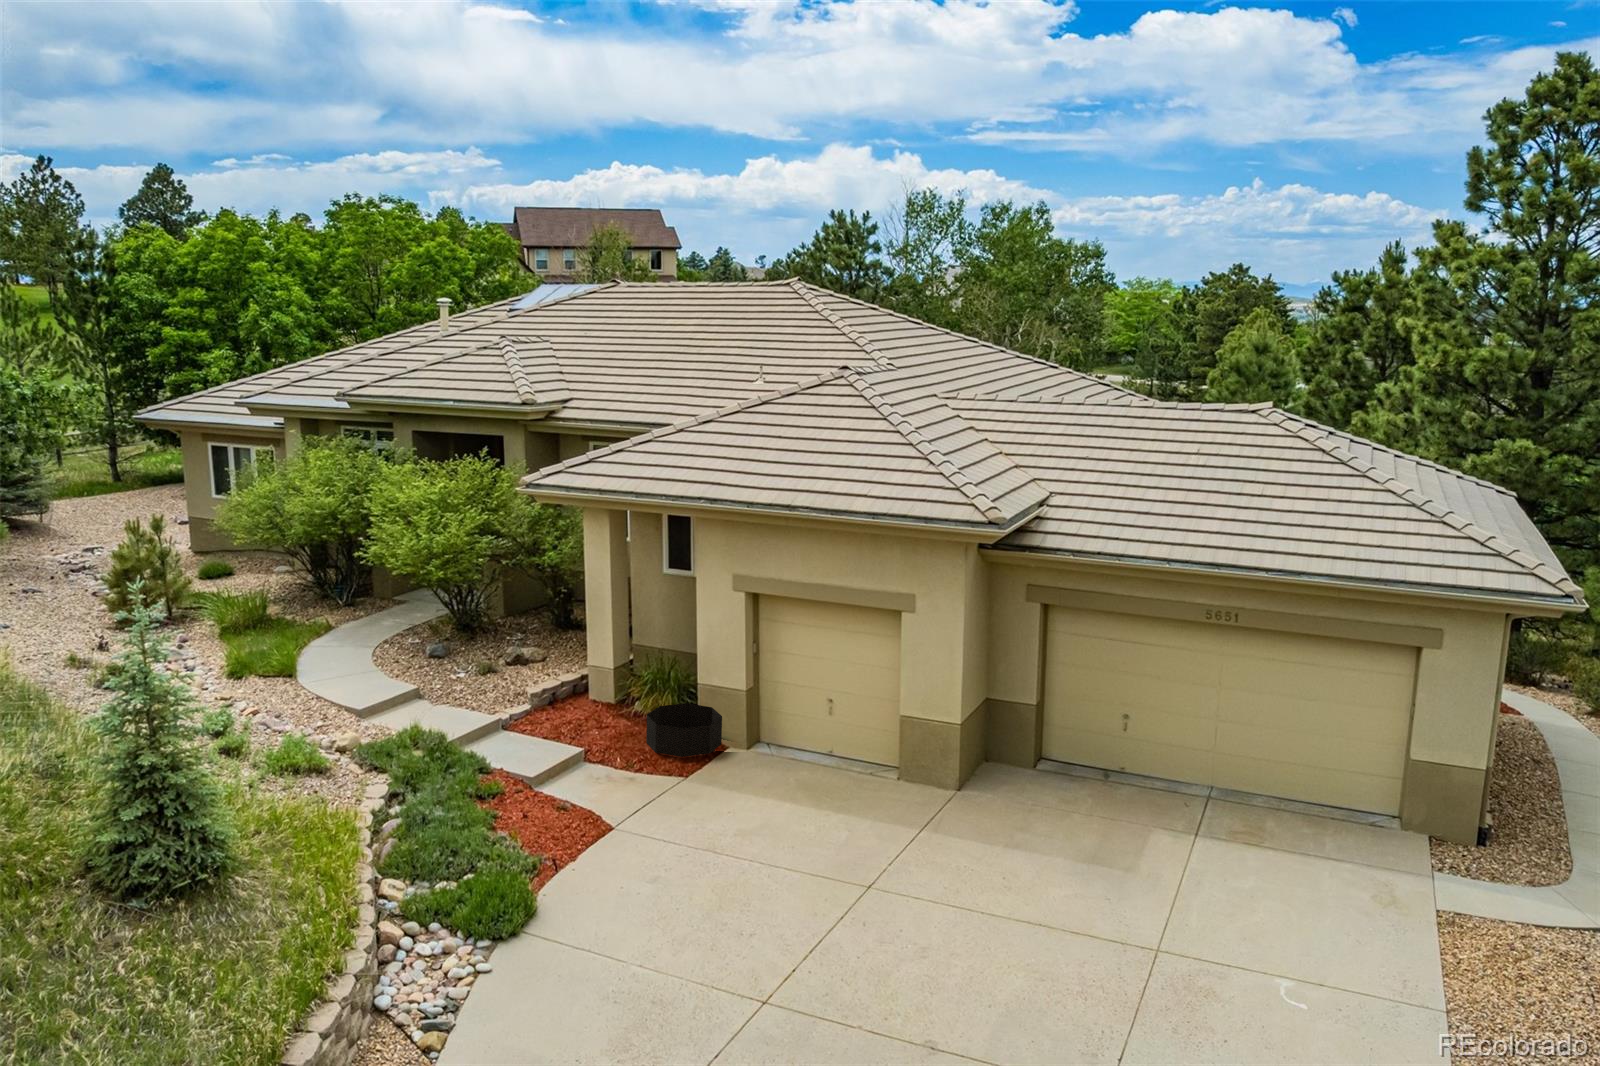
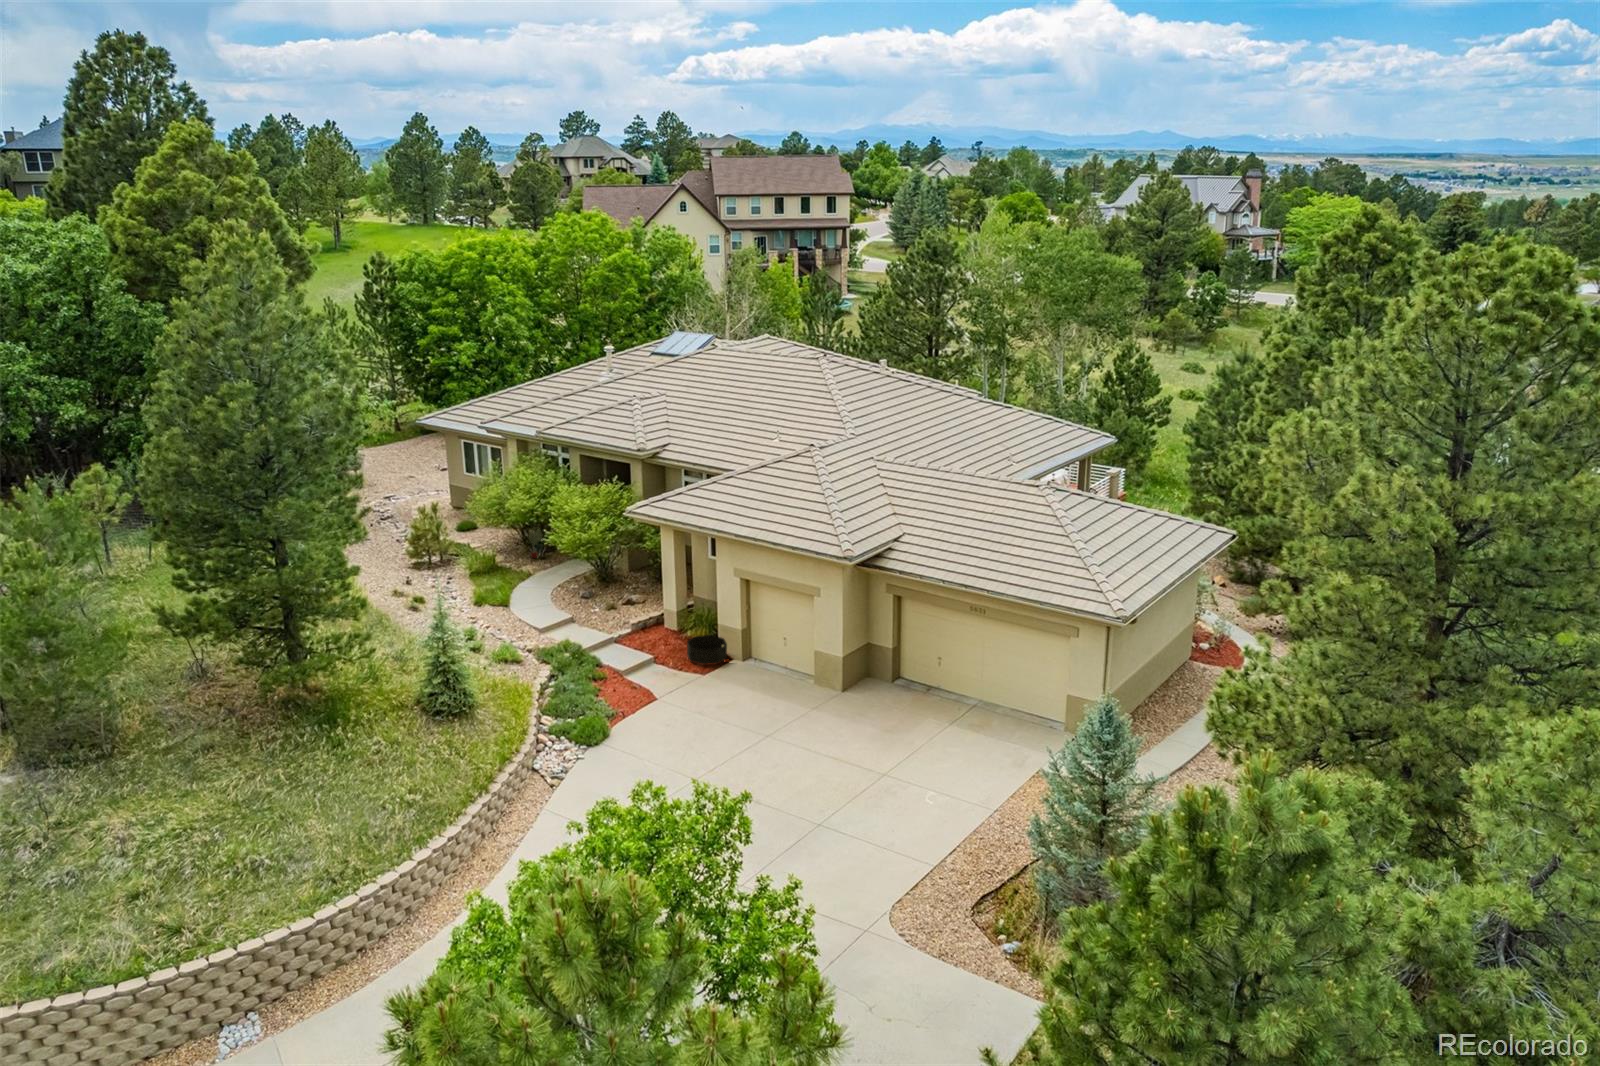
potted tree: none [322,551,356,607] -> present [529,528,545,558]

